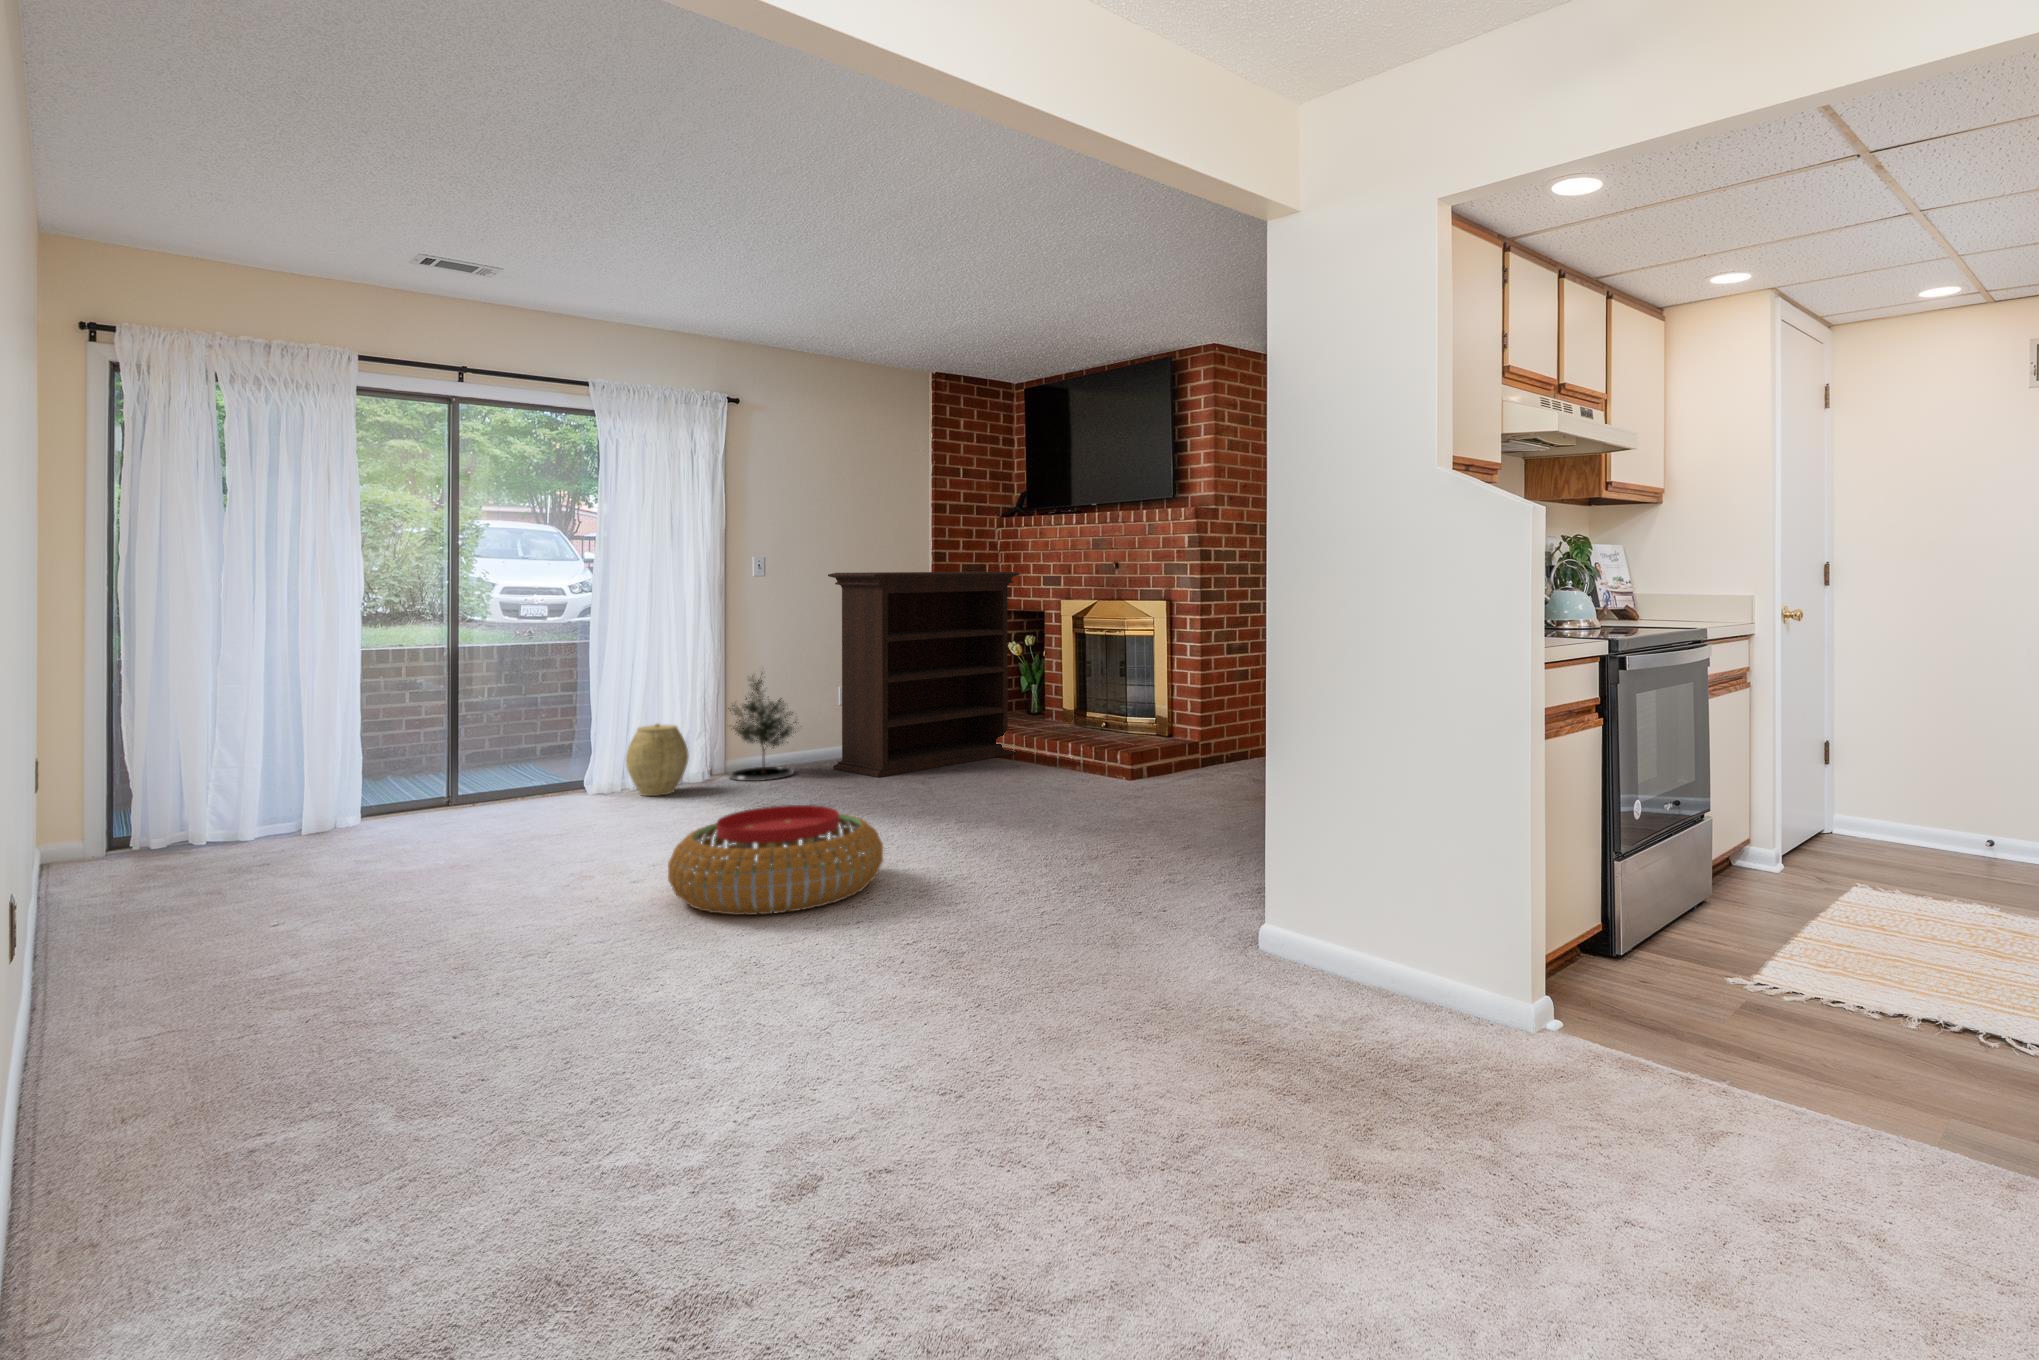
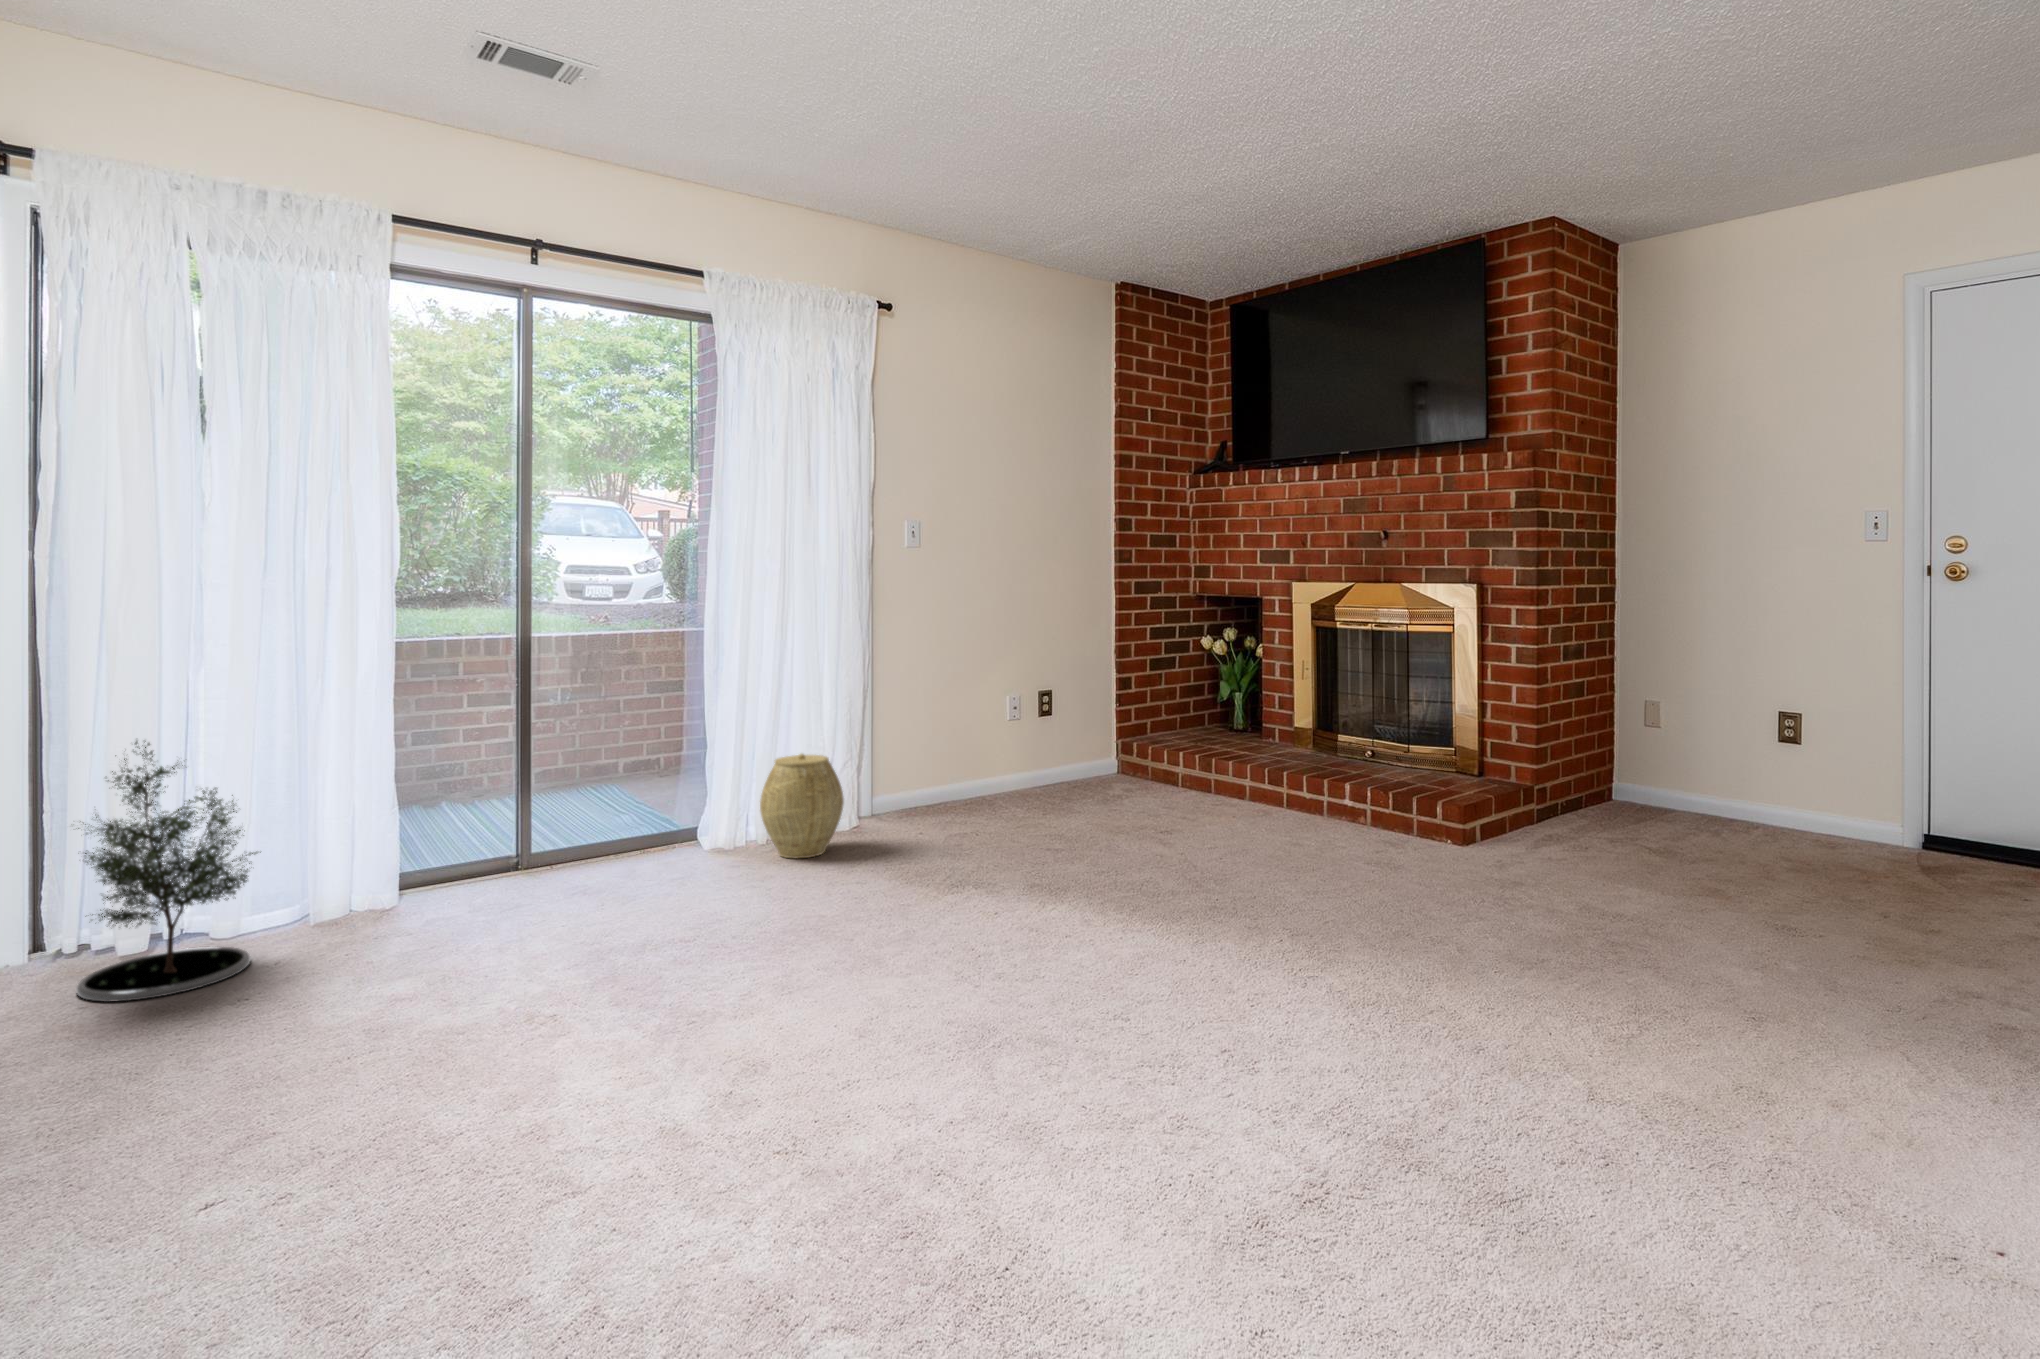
bookshelf: present [828,572,1019,777] -> none [1012,542,1250,829]
potted tree: present [728,673,797,781] -> present [76,741,261,1002]
pouf: present [668,805,883,915] -> none [952,927,1318,1170]

